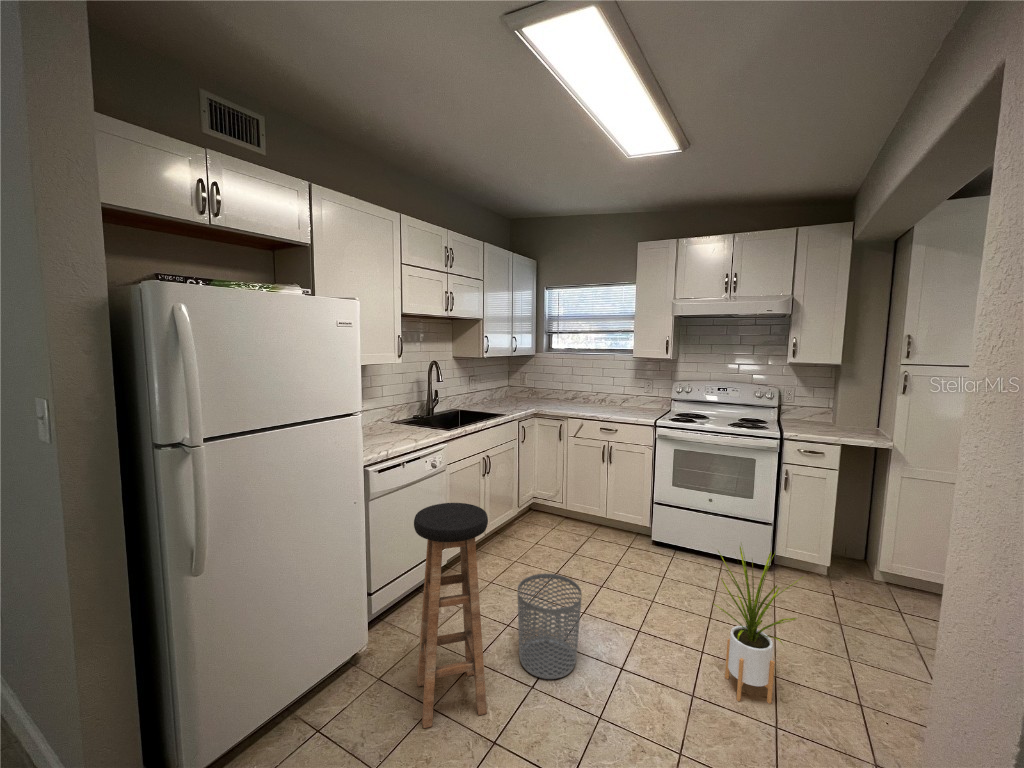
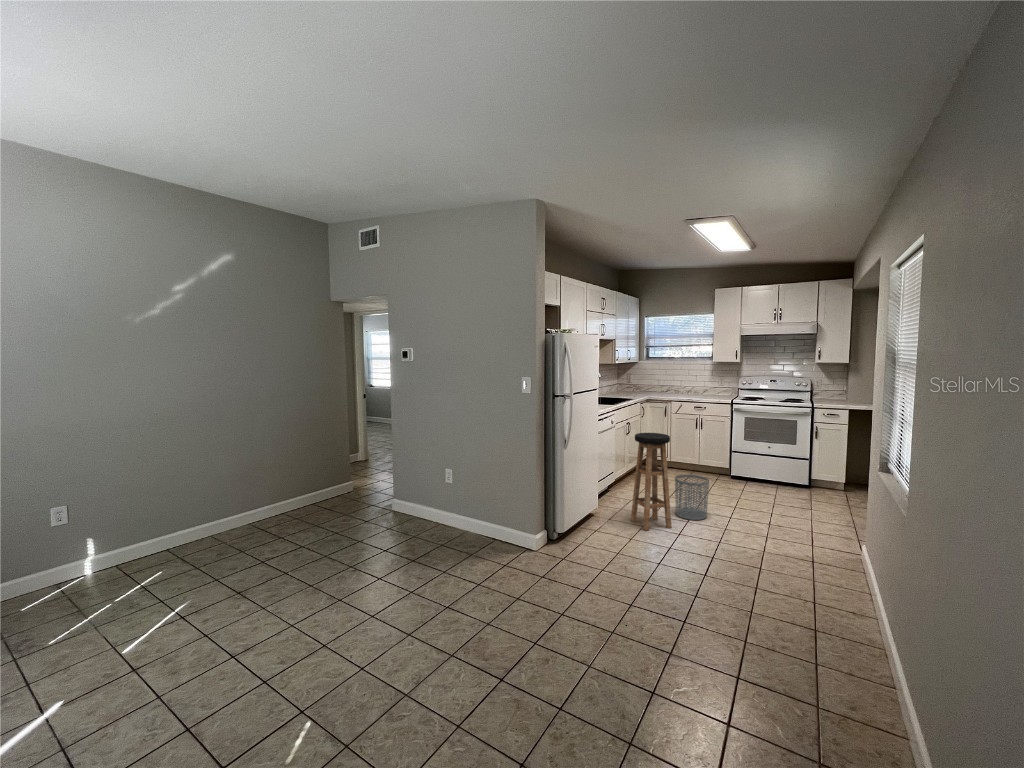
house plant: present [713,546,803,704] -> none [775,450,821,526]

